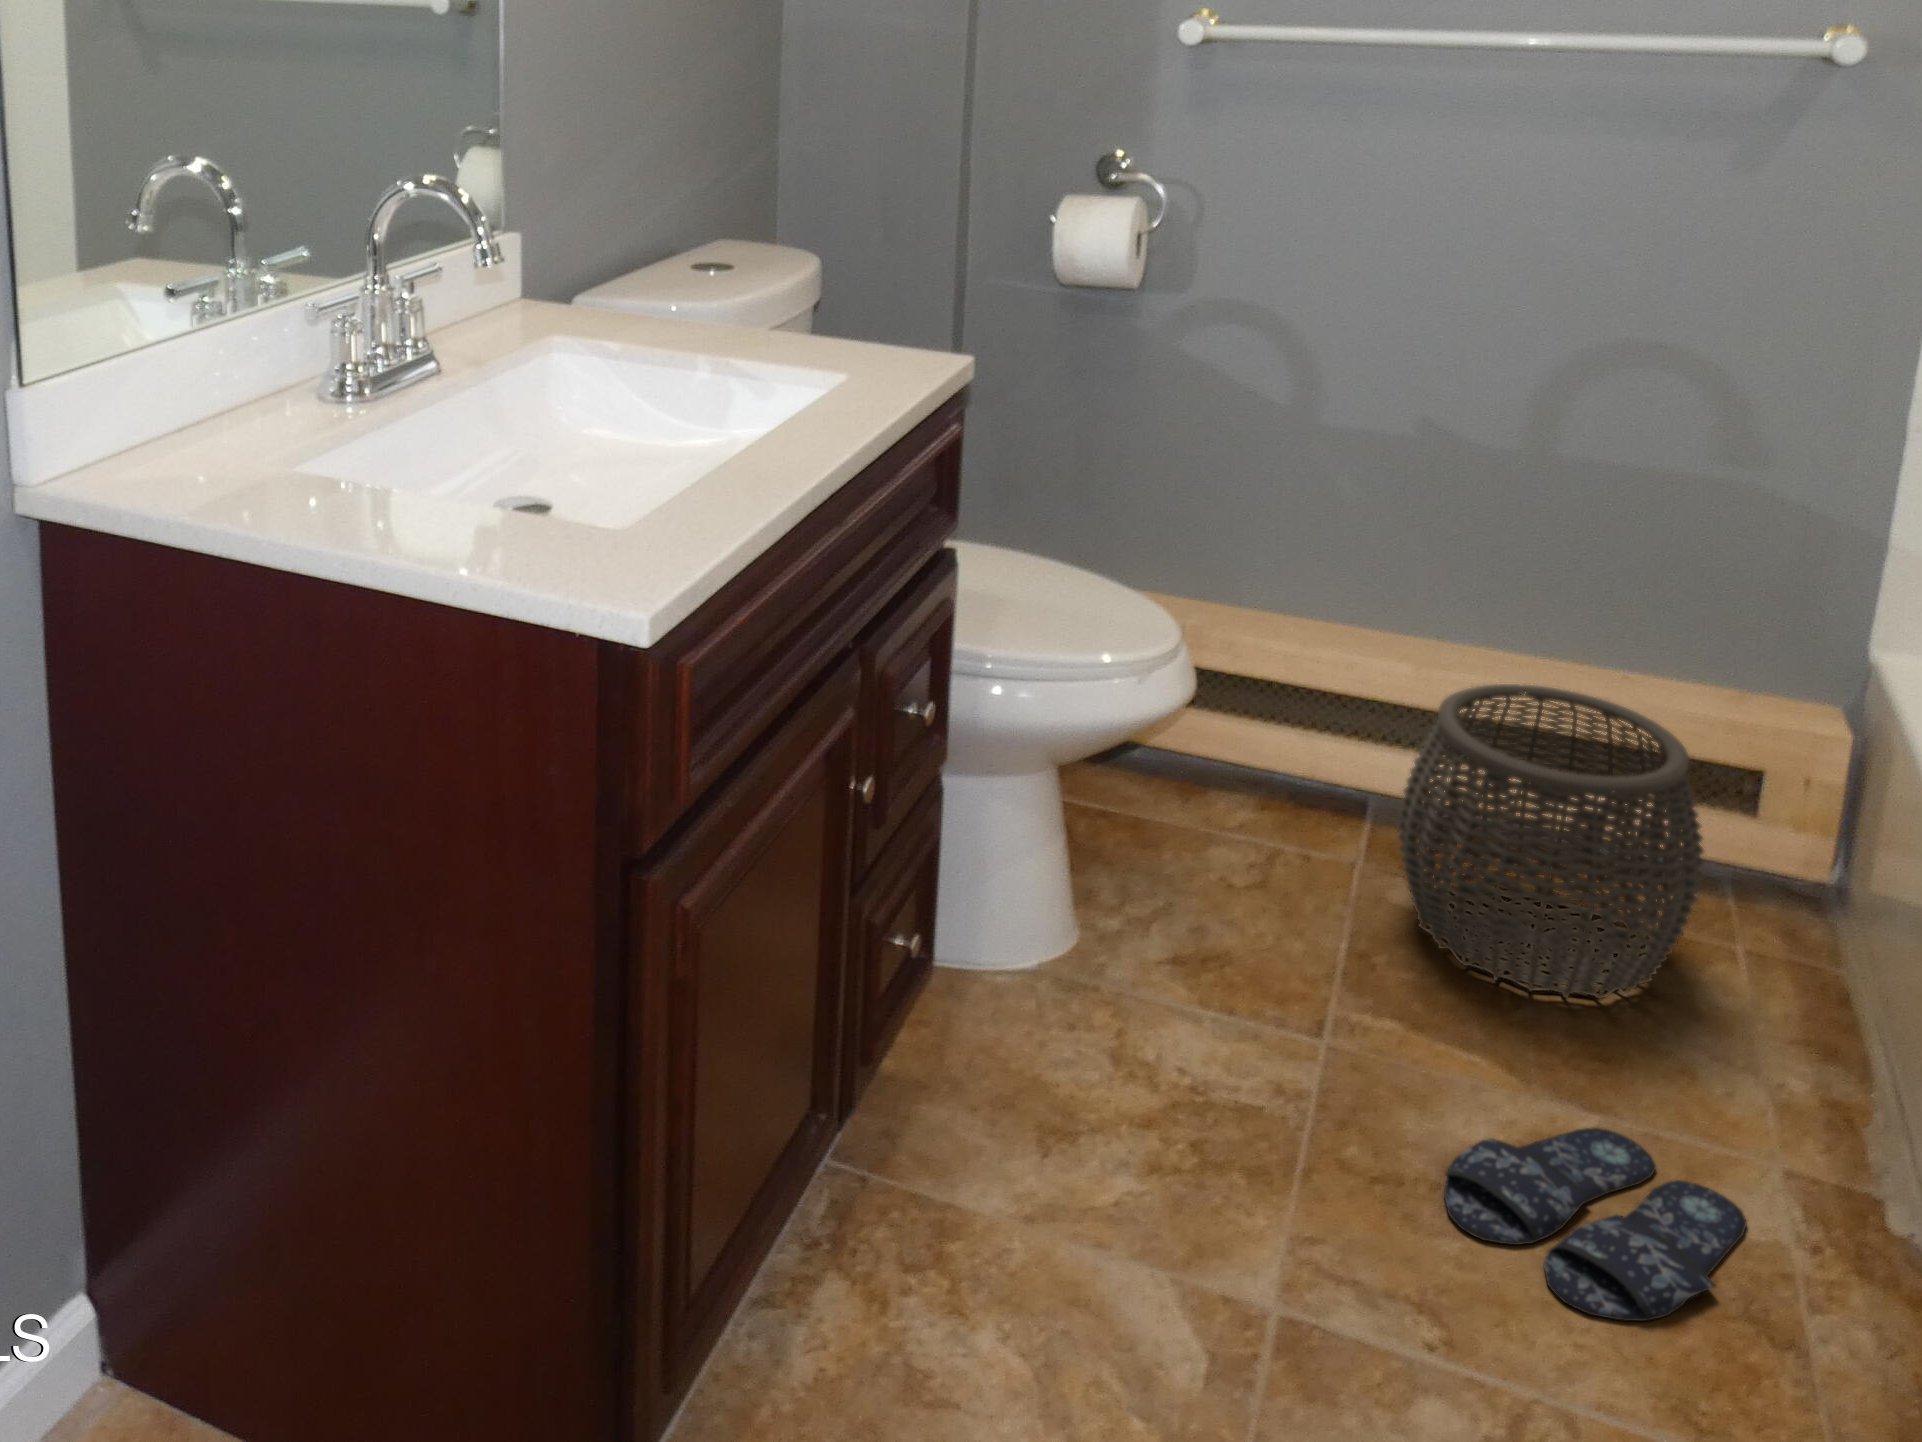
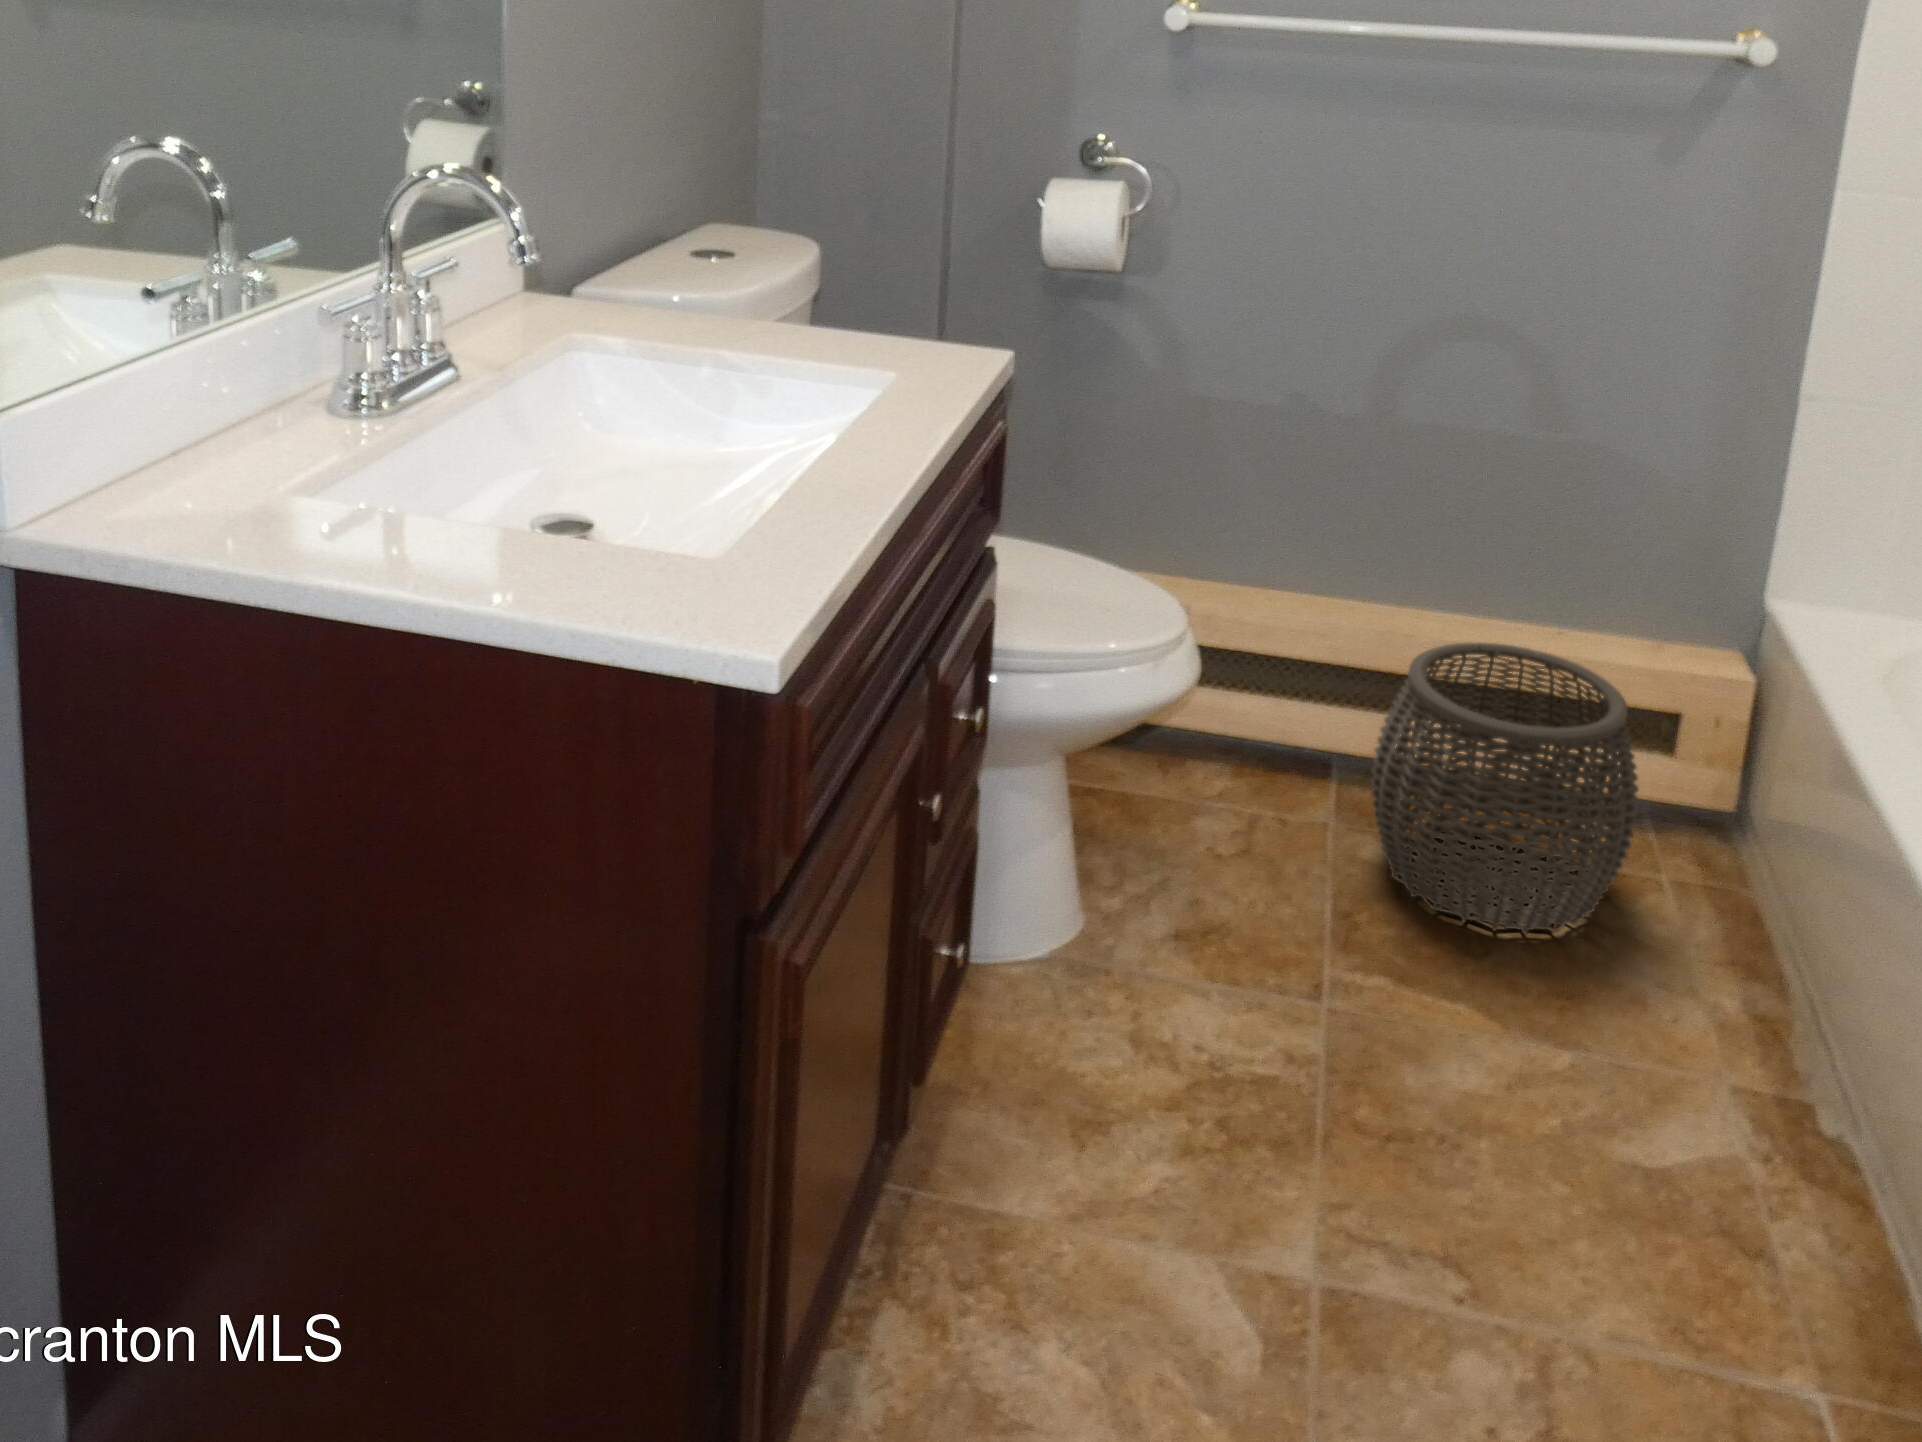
slippers: present [1444,1128,1747,1321] -> none [1448,1057,1705,1243]

